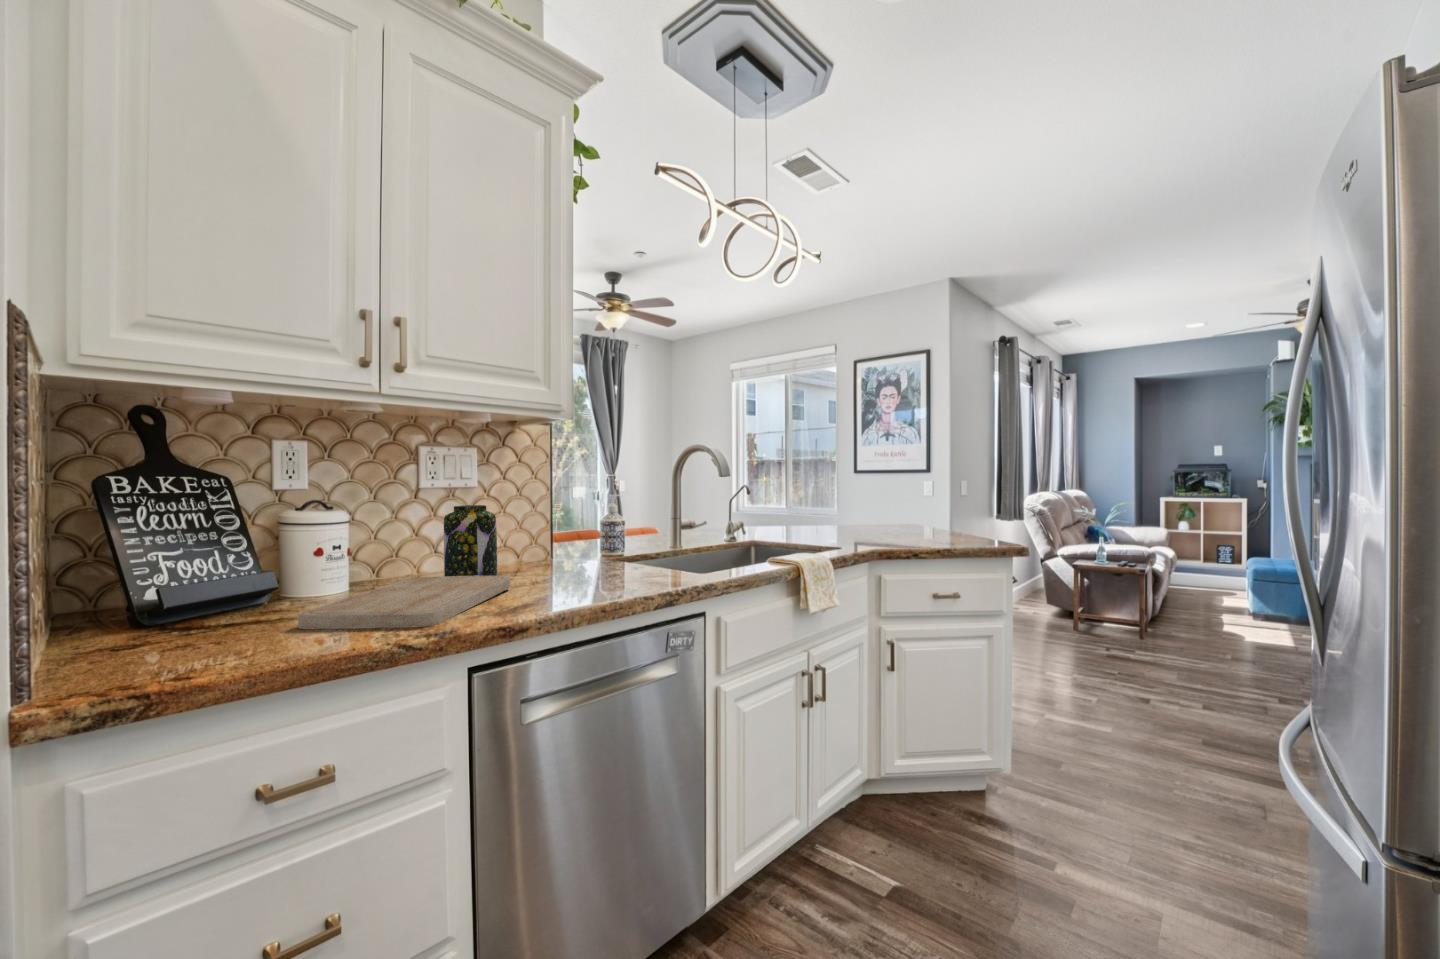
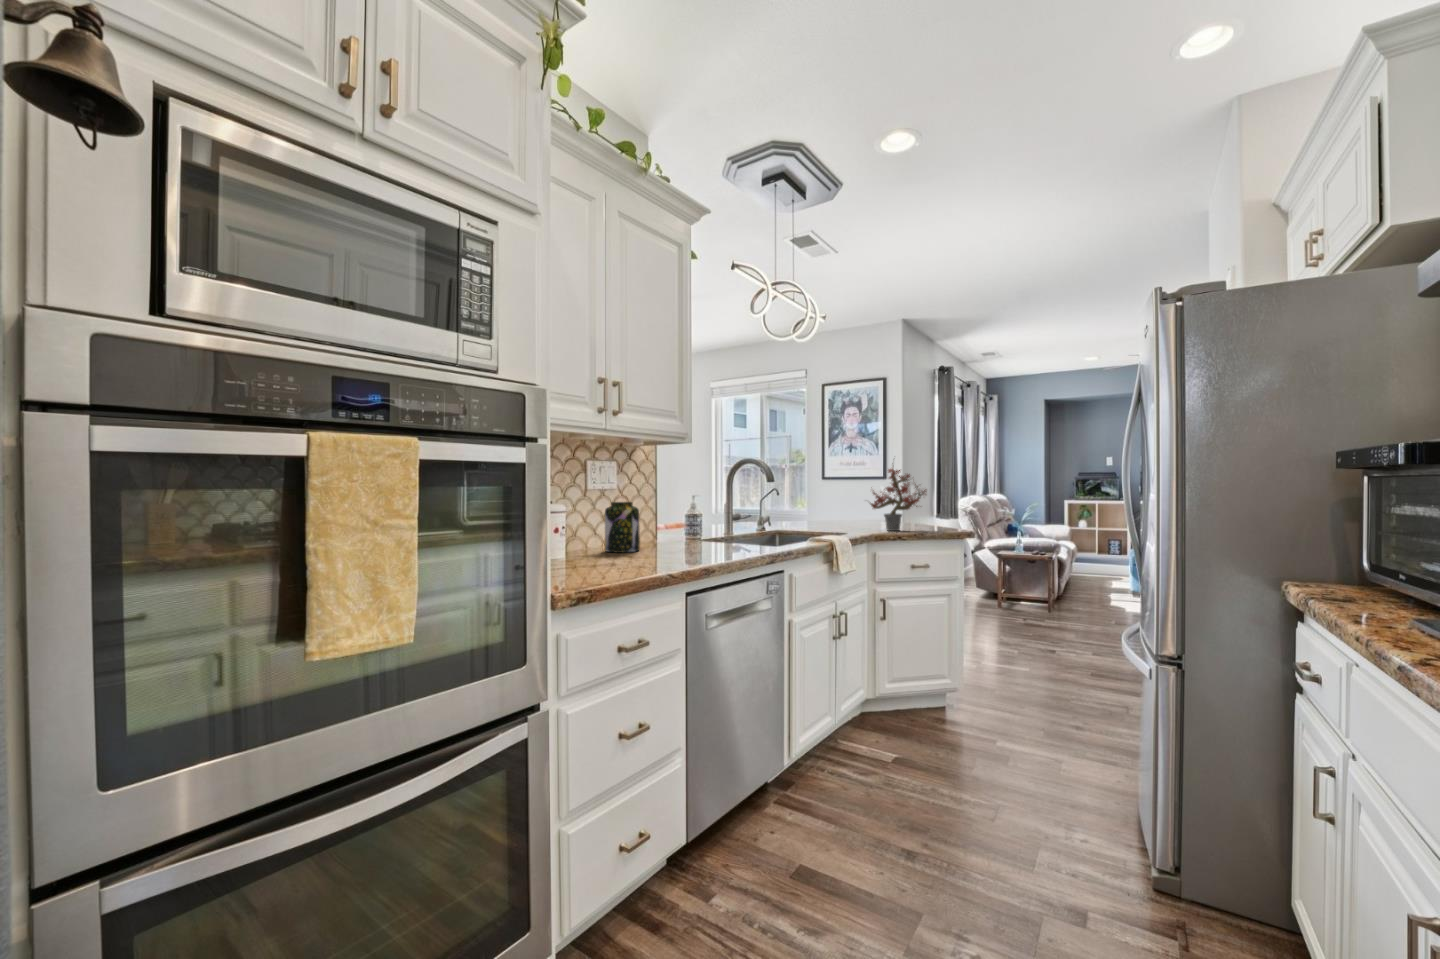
potted plant: none [866,439,960,543] -> present [870,465,927,531]
cutting board: present [298,576,510,629] -> none [592,547,672,571]

